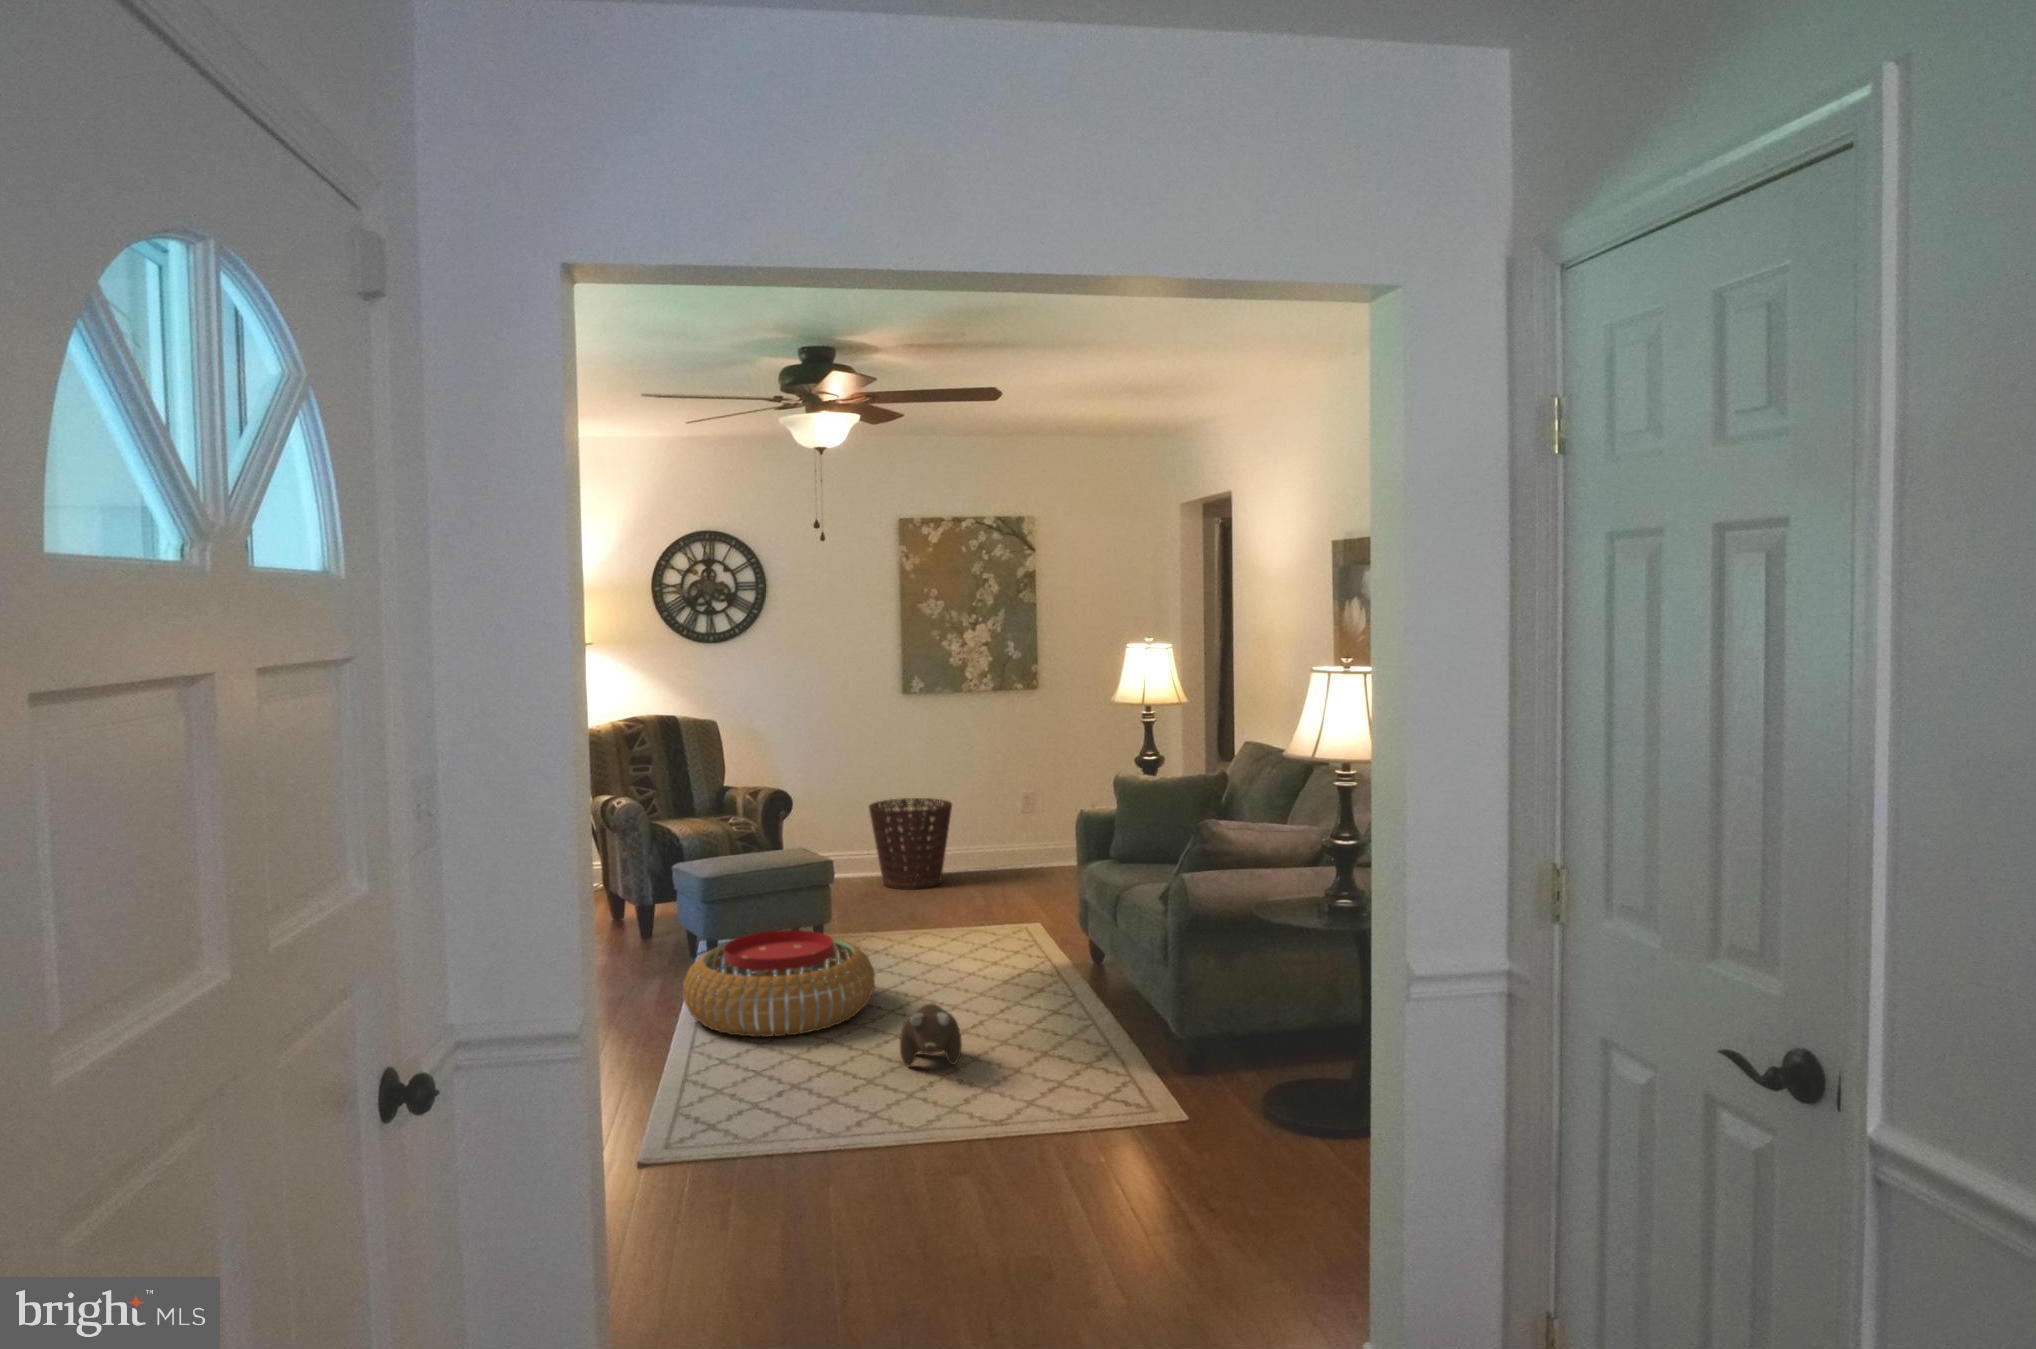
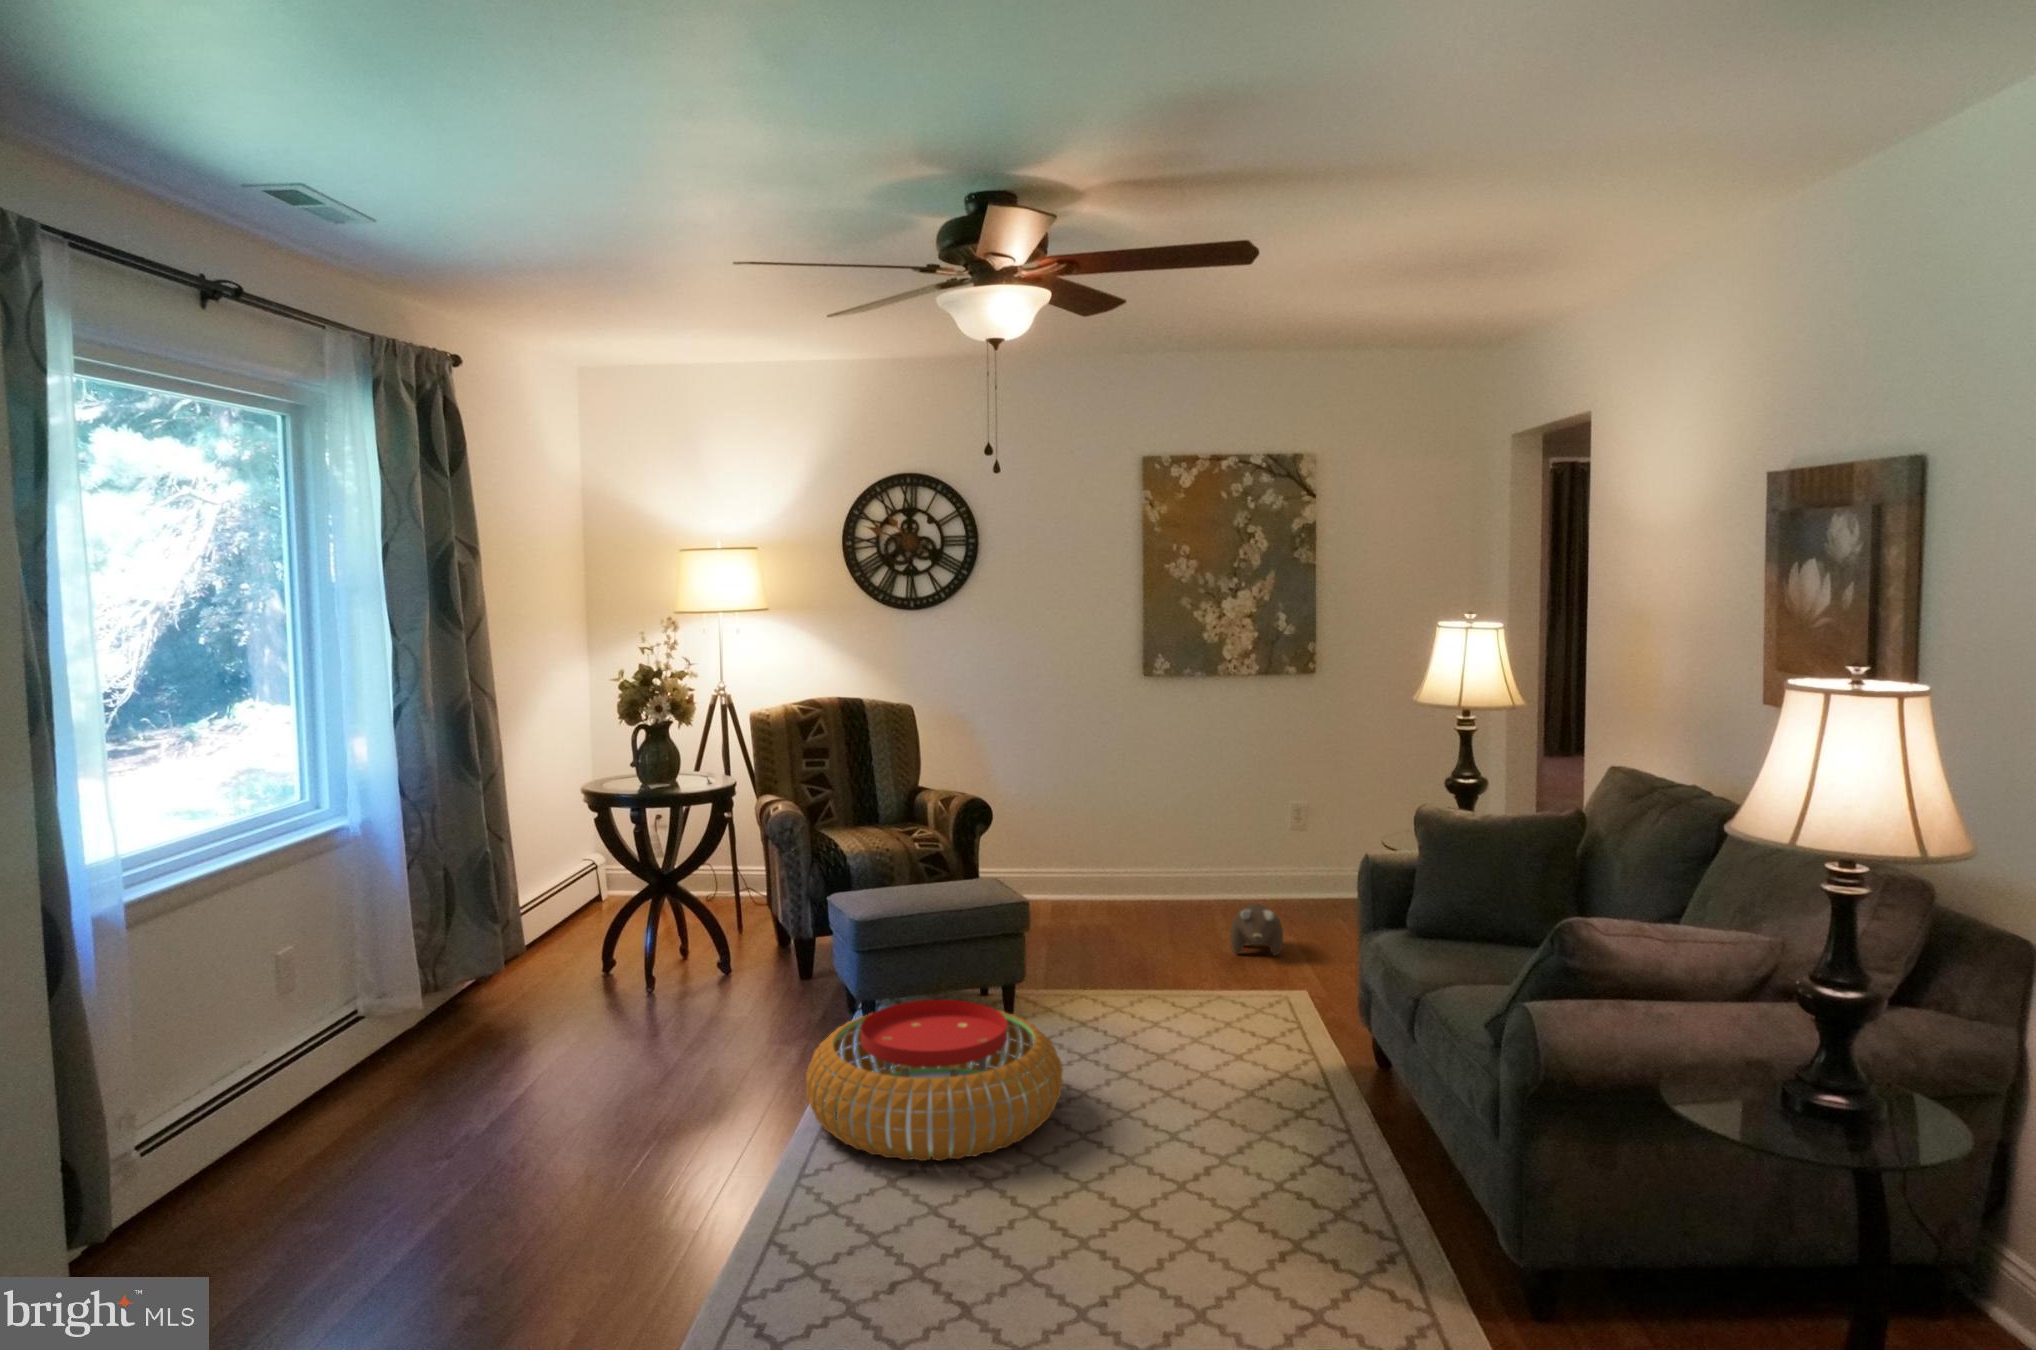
basket: present [869,798,952,889] -> none [1094,807,1200,924]
plush toy: present [900,1004,962,1066] -> present [1230,903,1283,955]

